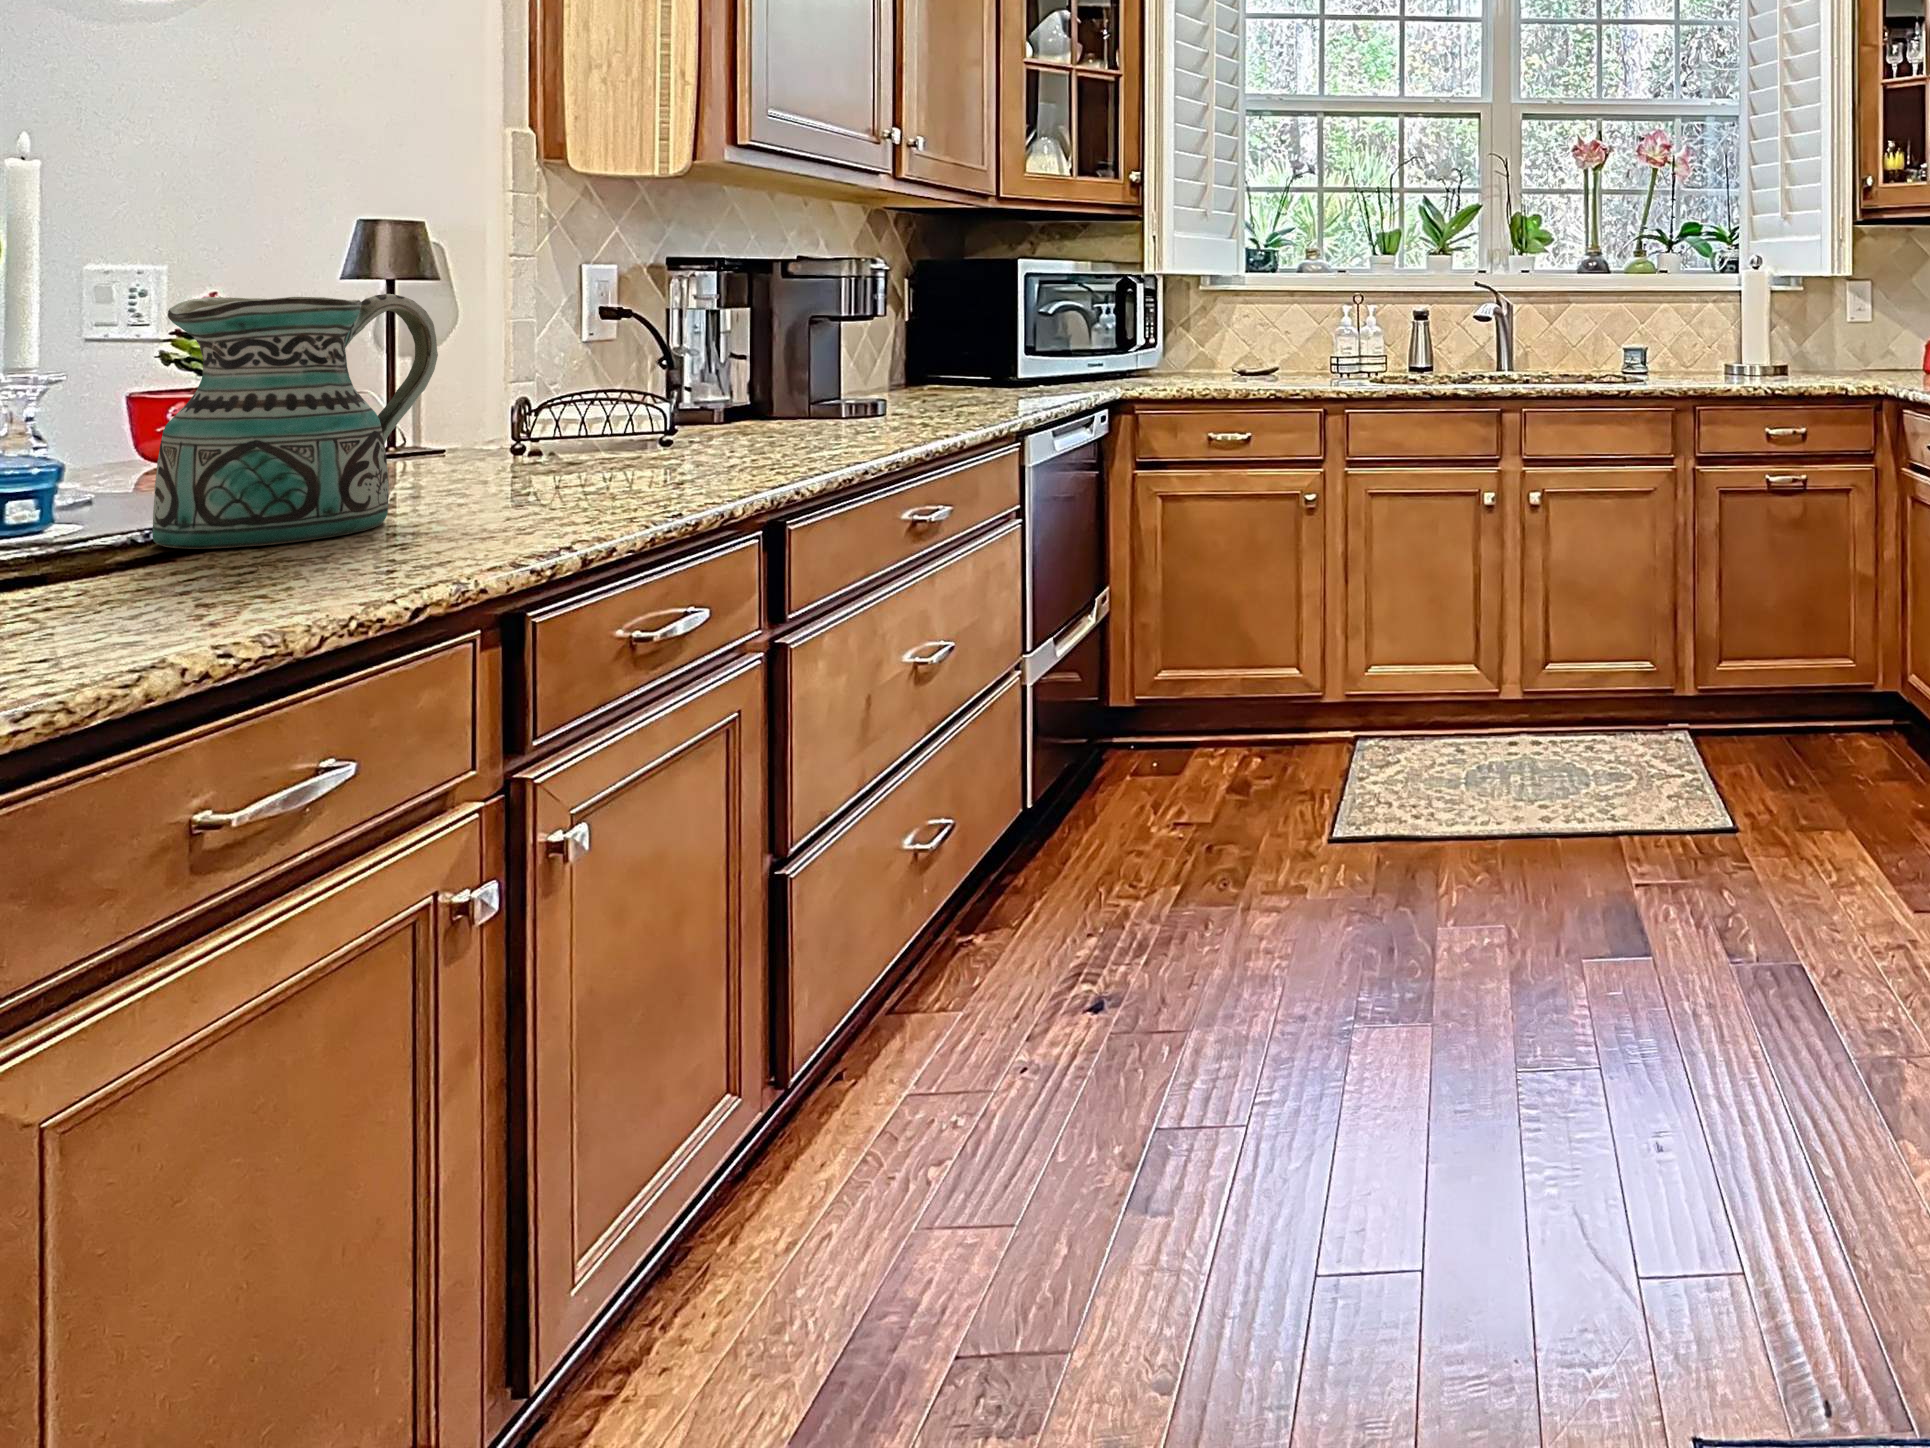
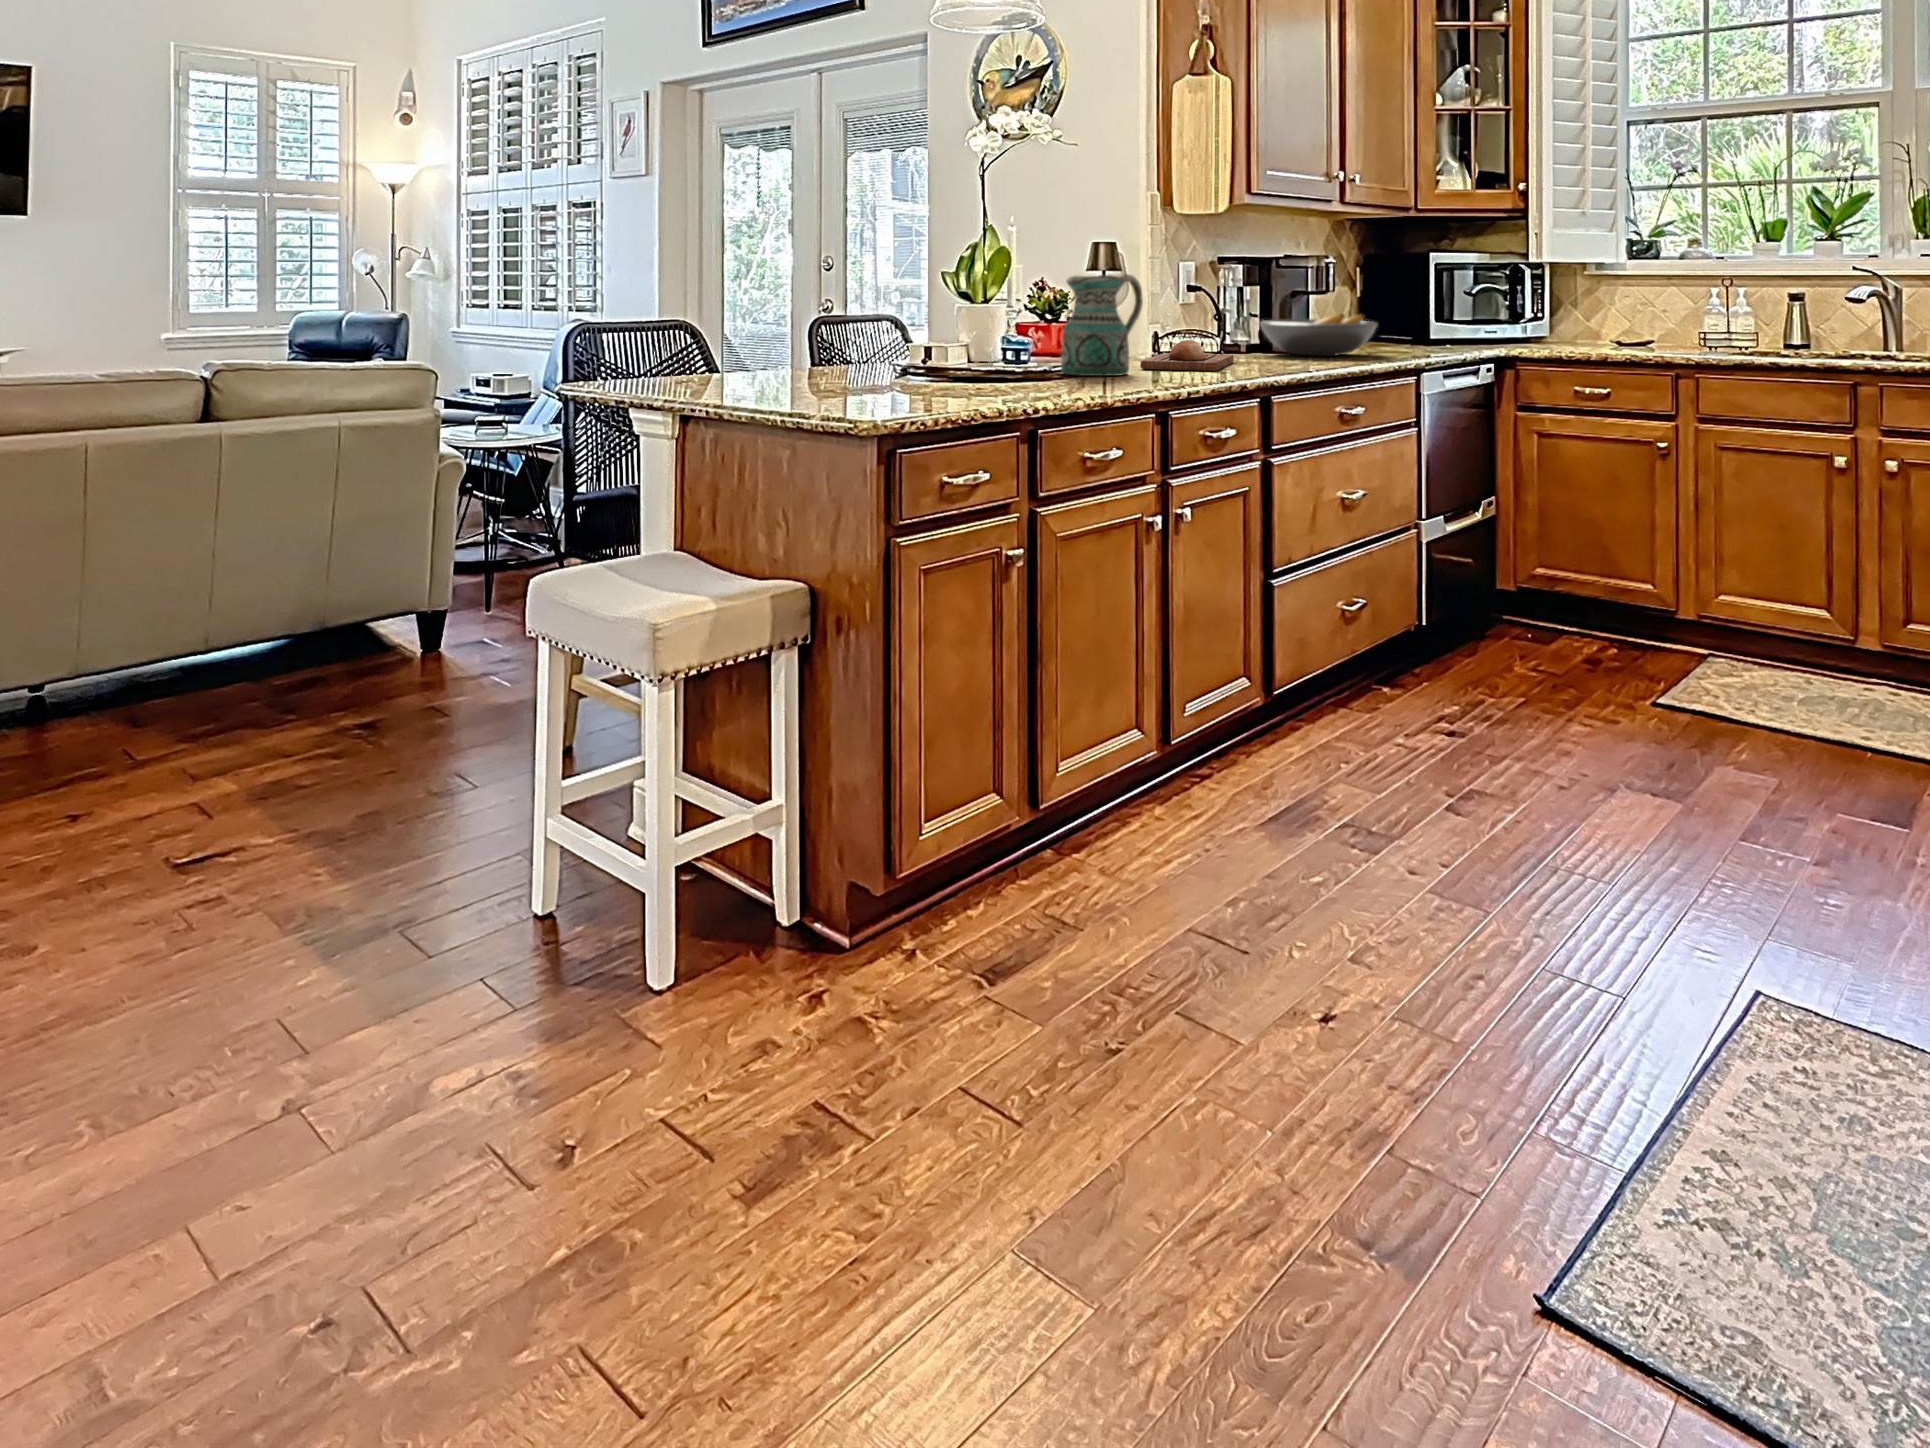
fruit bowl: none [744,353,958,423] -> present [1260,314,1377,356]
bread loaf: none [439,419,687,497] -> present [1140,340,1234,371]

